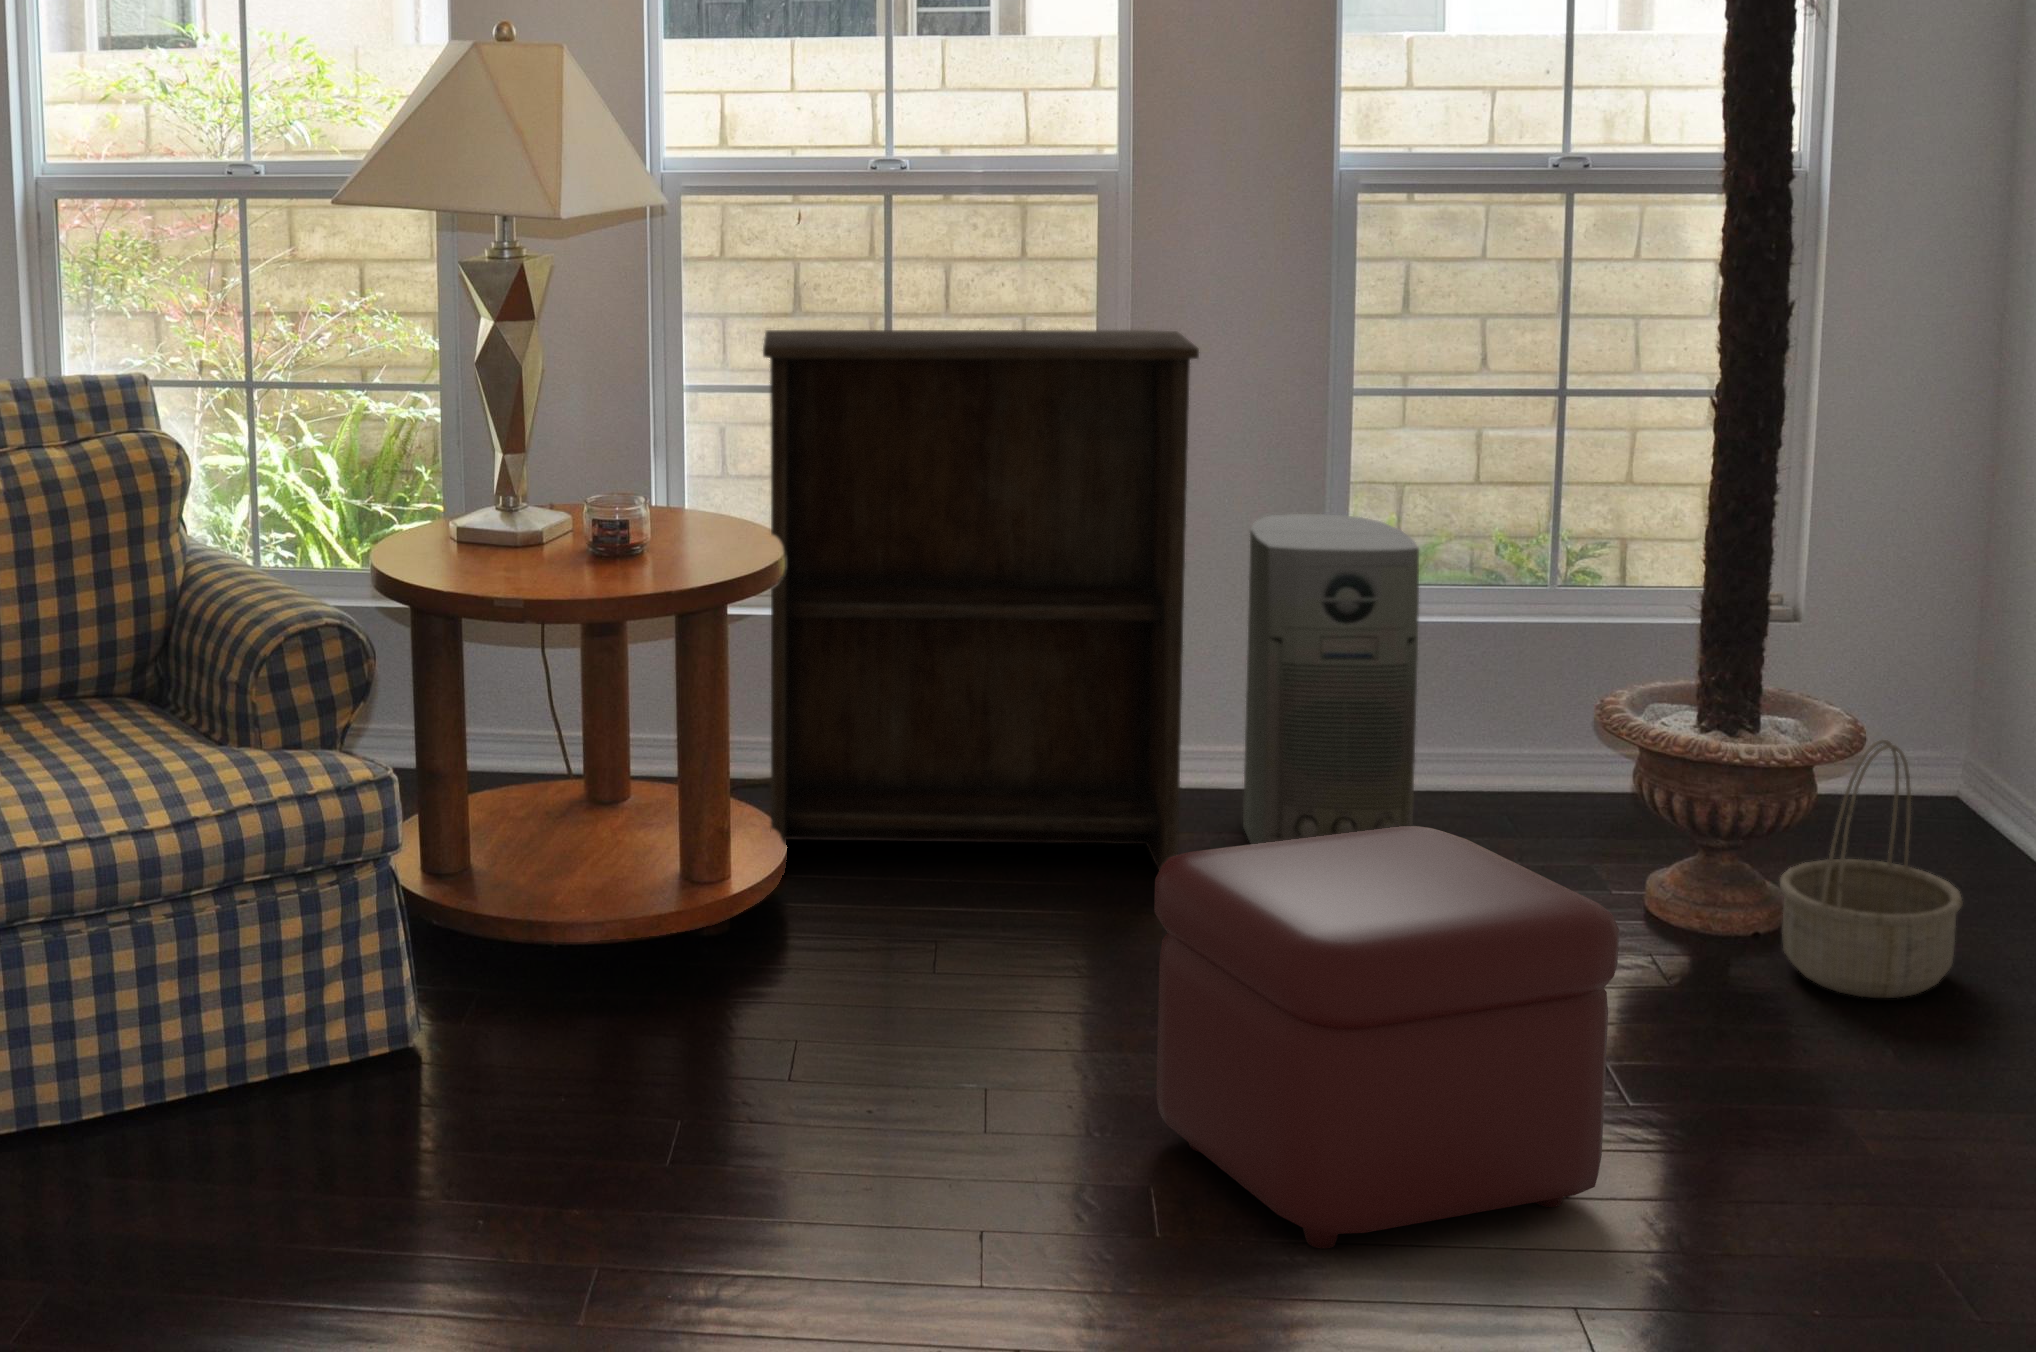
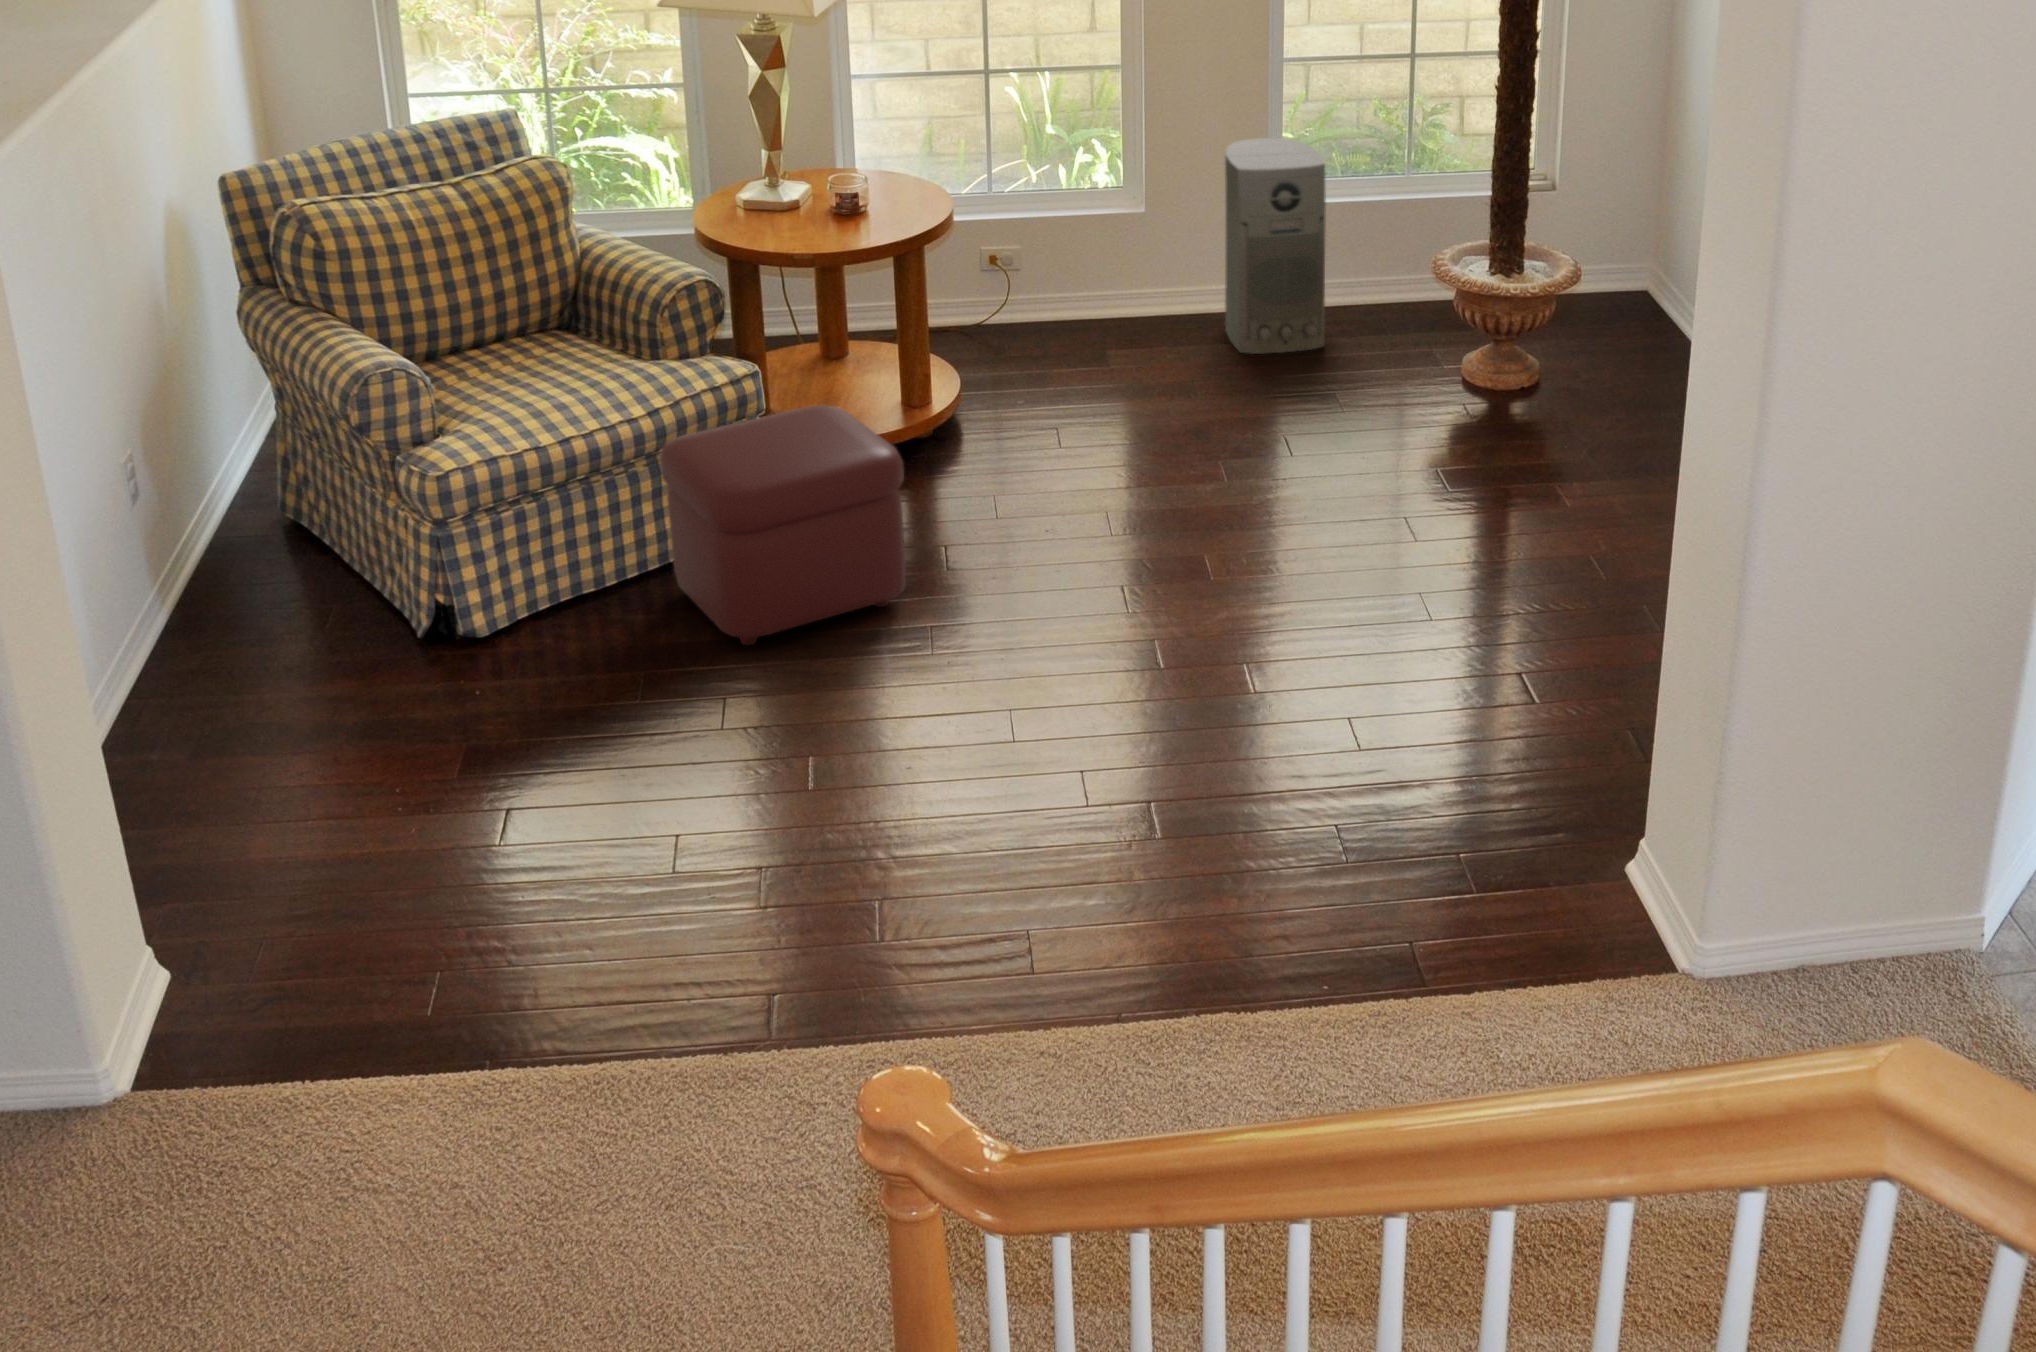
bookshelf: present [763,330,1199,870] -> none [923,40,1196,391]
basket: present [1779,740,1963,998] -> none [1521,267,1612,406]
ottoman: present [1154,826,1619,1249] -> present [660,405,906,645]

